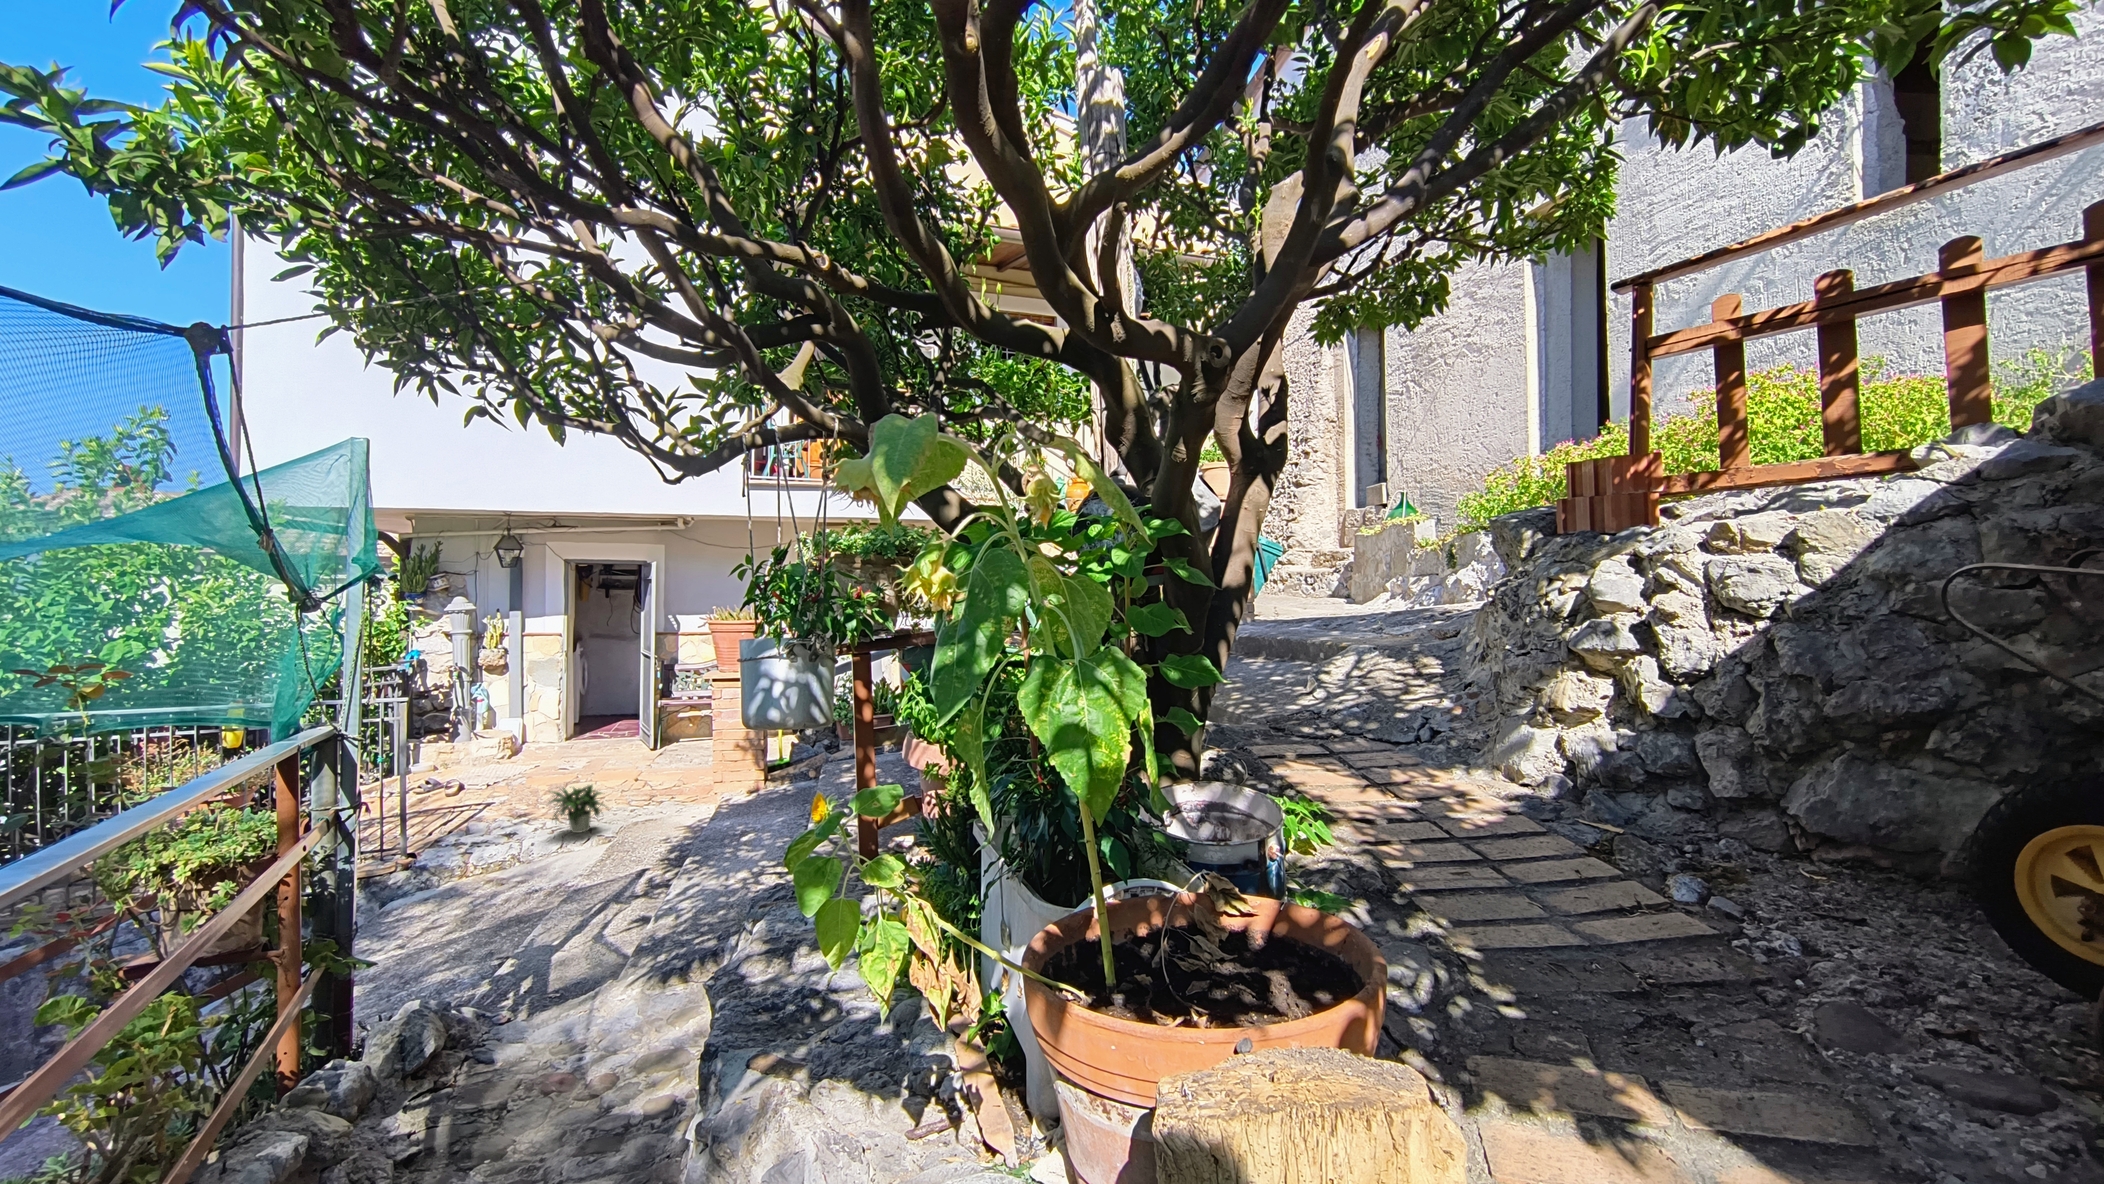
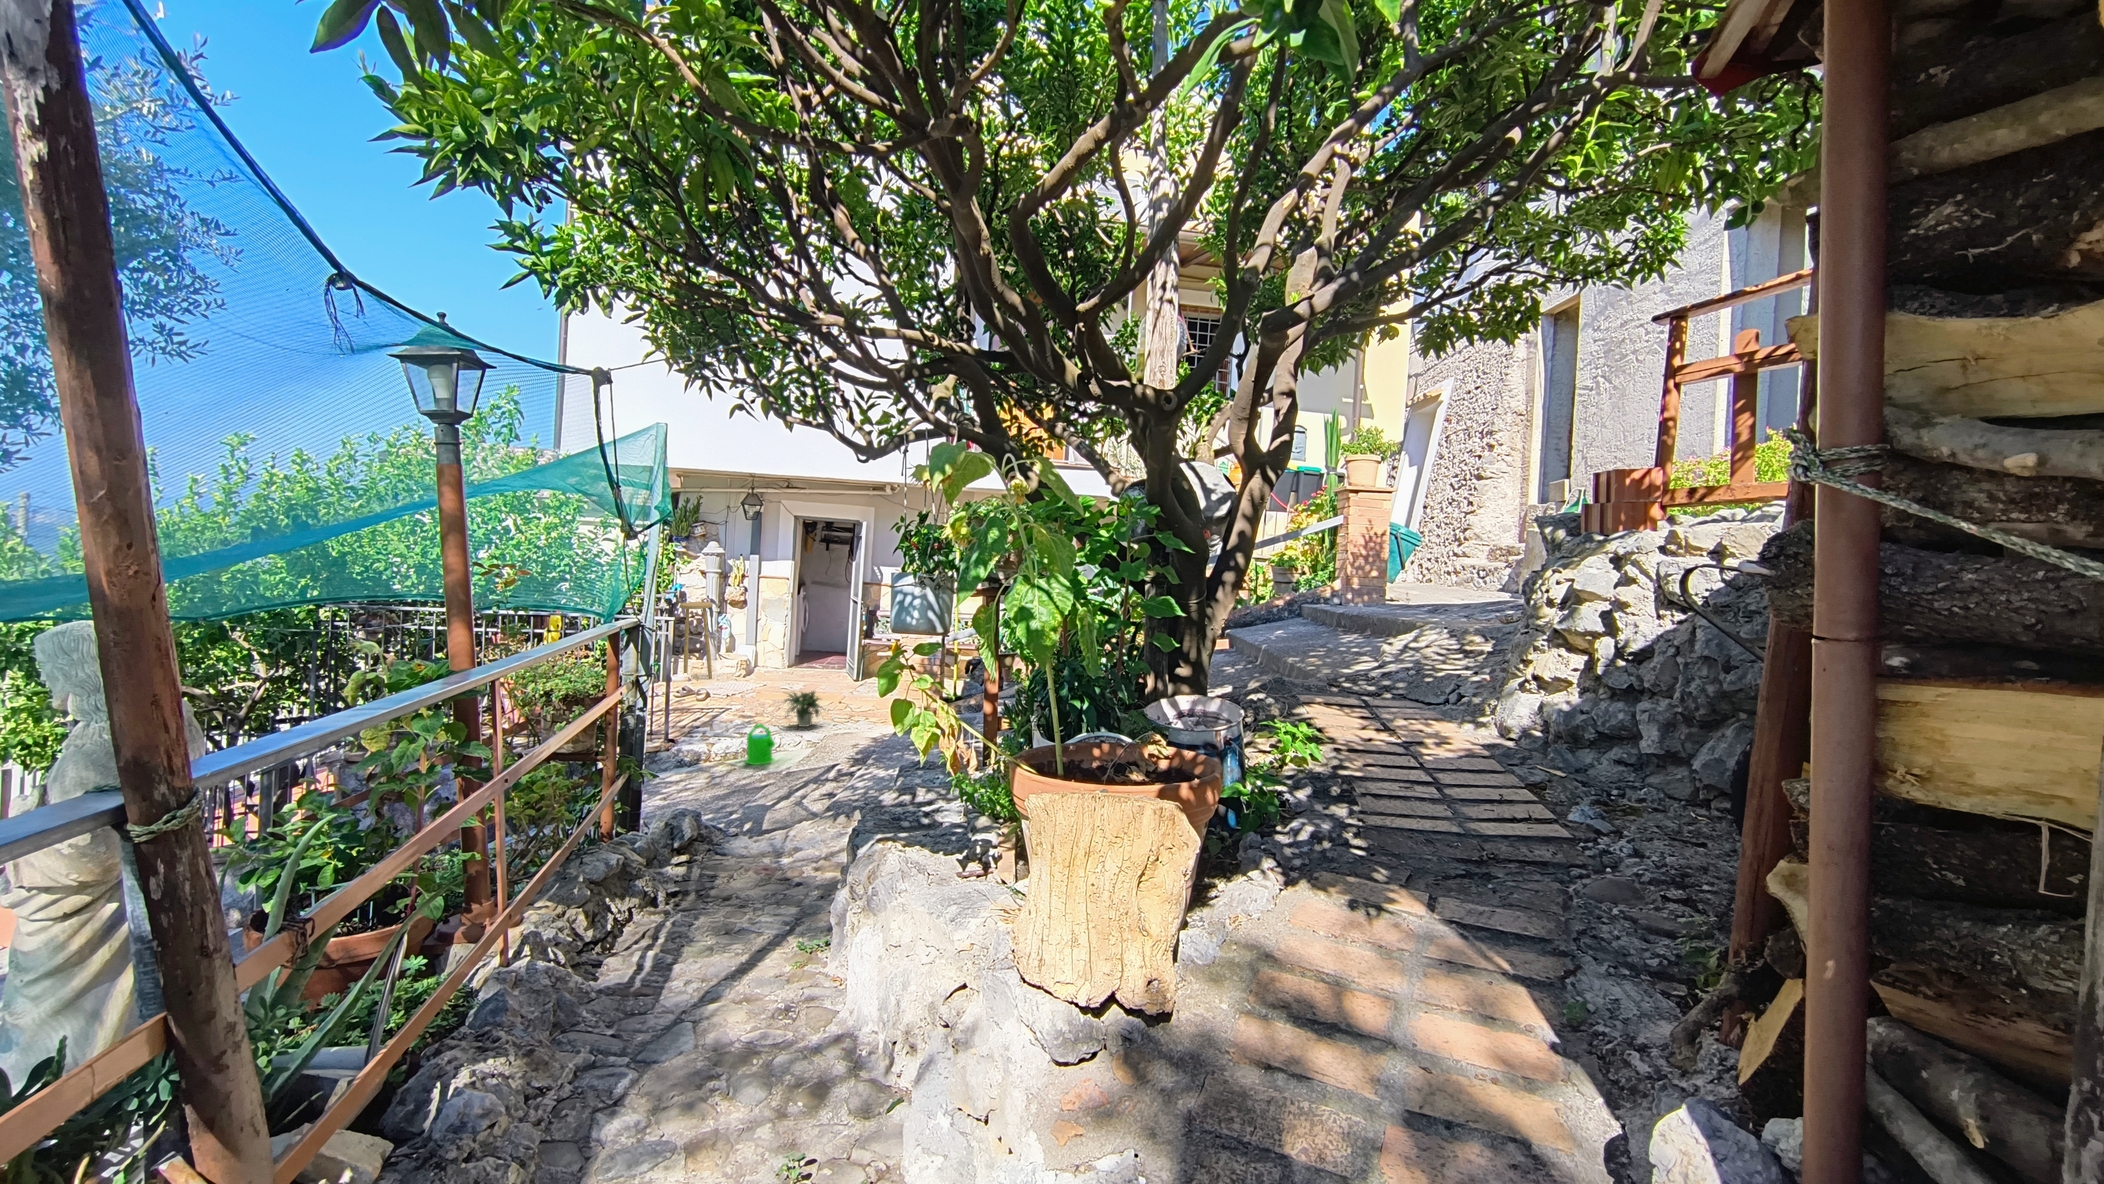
stool: none [416,671,466,771] -> present [680,602,712,679]
watering can: none [484,853,529,914] -> present [746,724,775,765]

